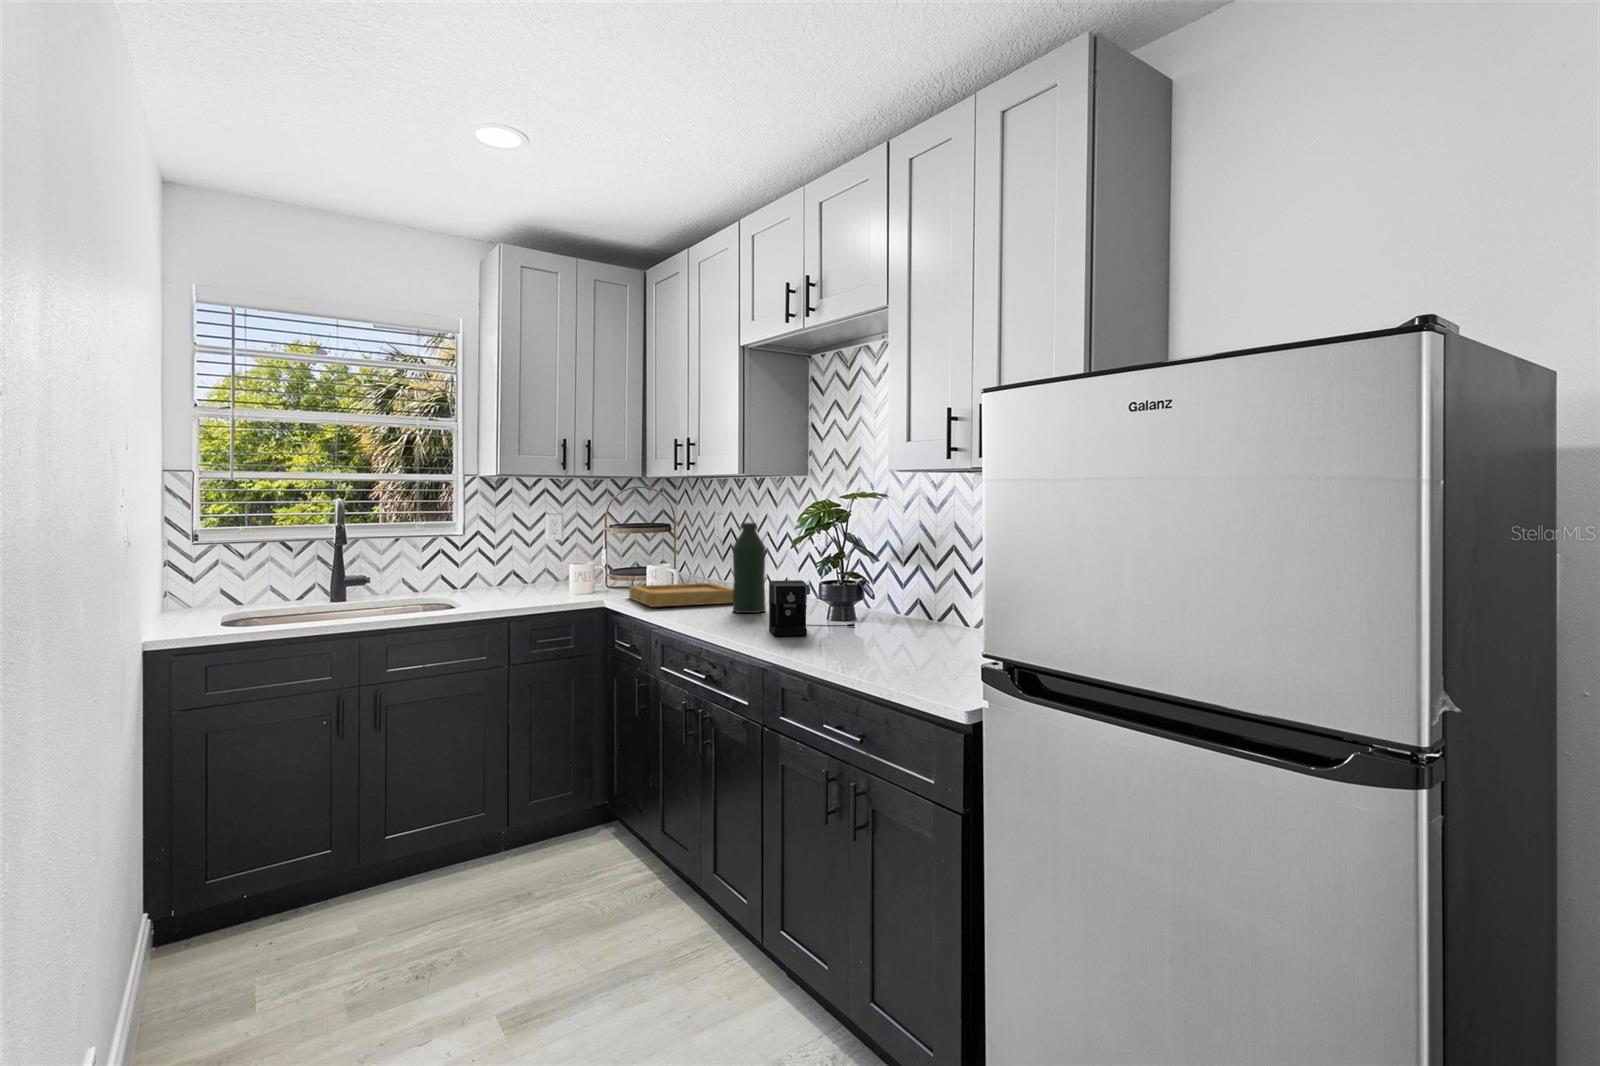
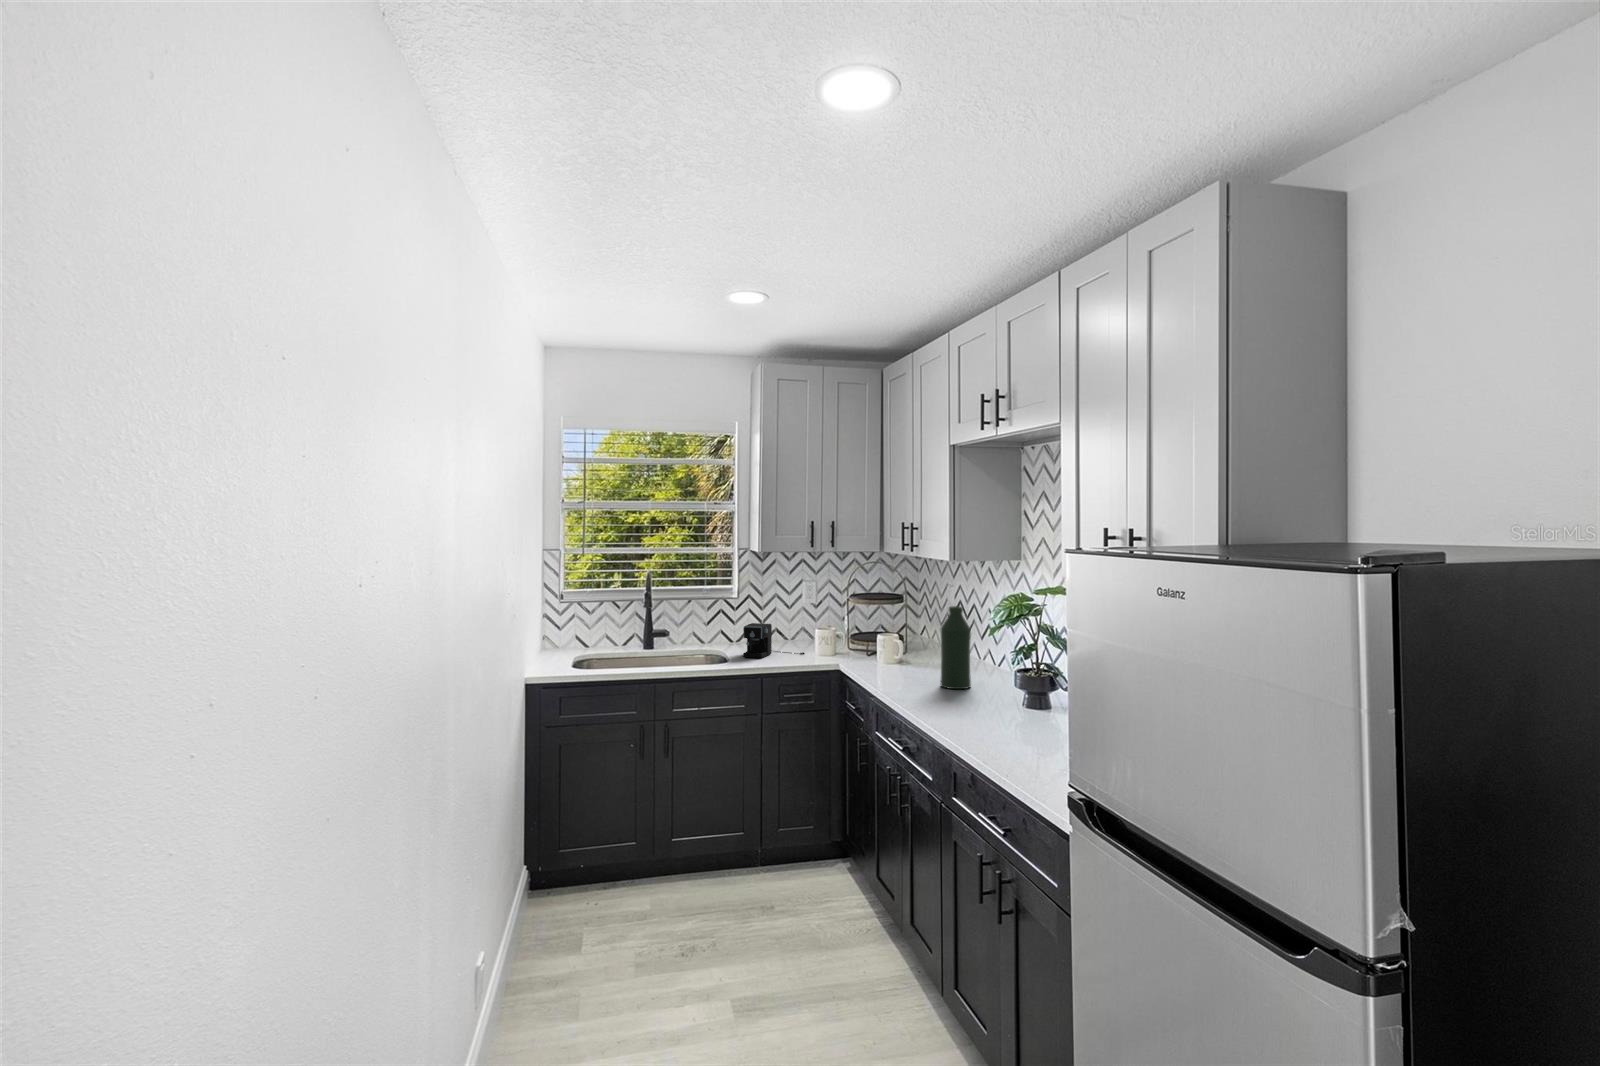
coffee maker: present [769,580,855,636] -> present [743,623,805,658]
tray: present [629,583,733,607] -> none [862,651,954,675]

